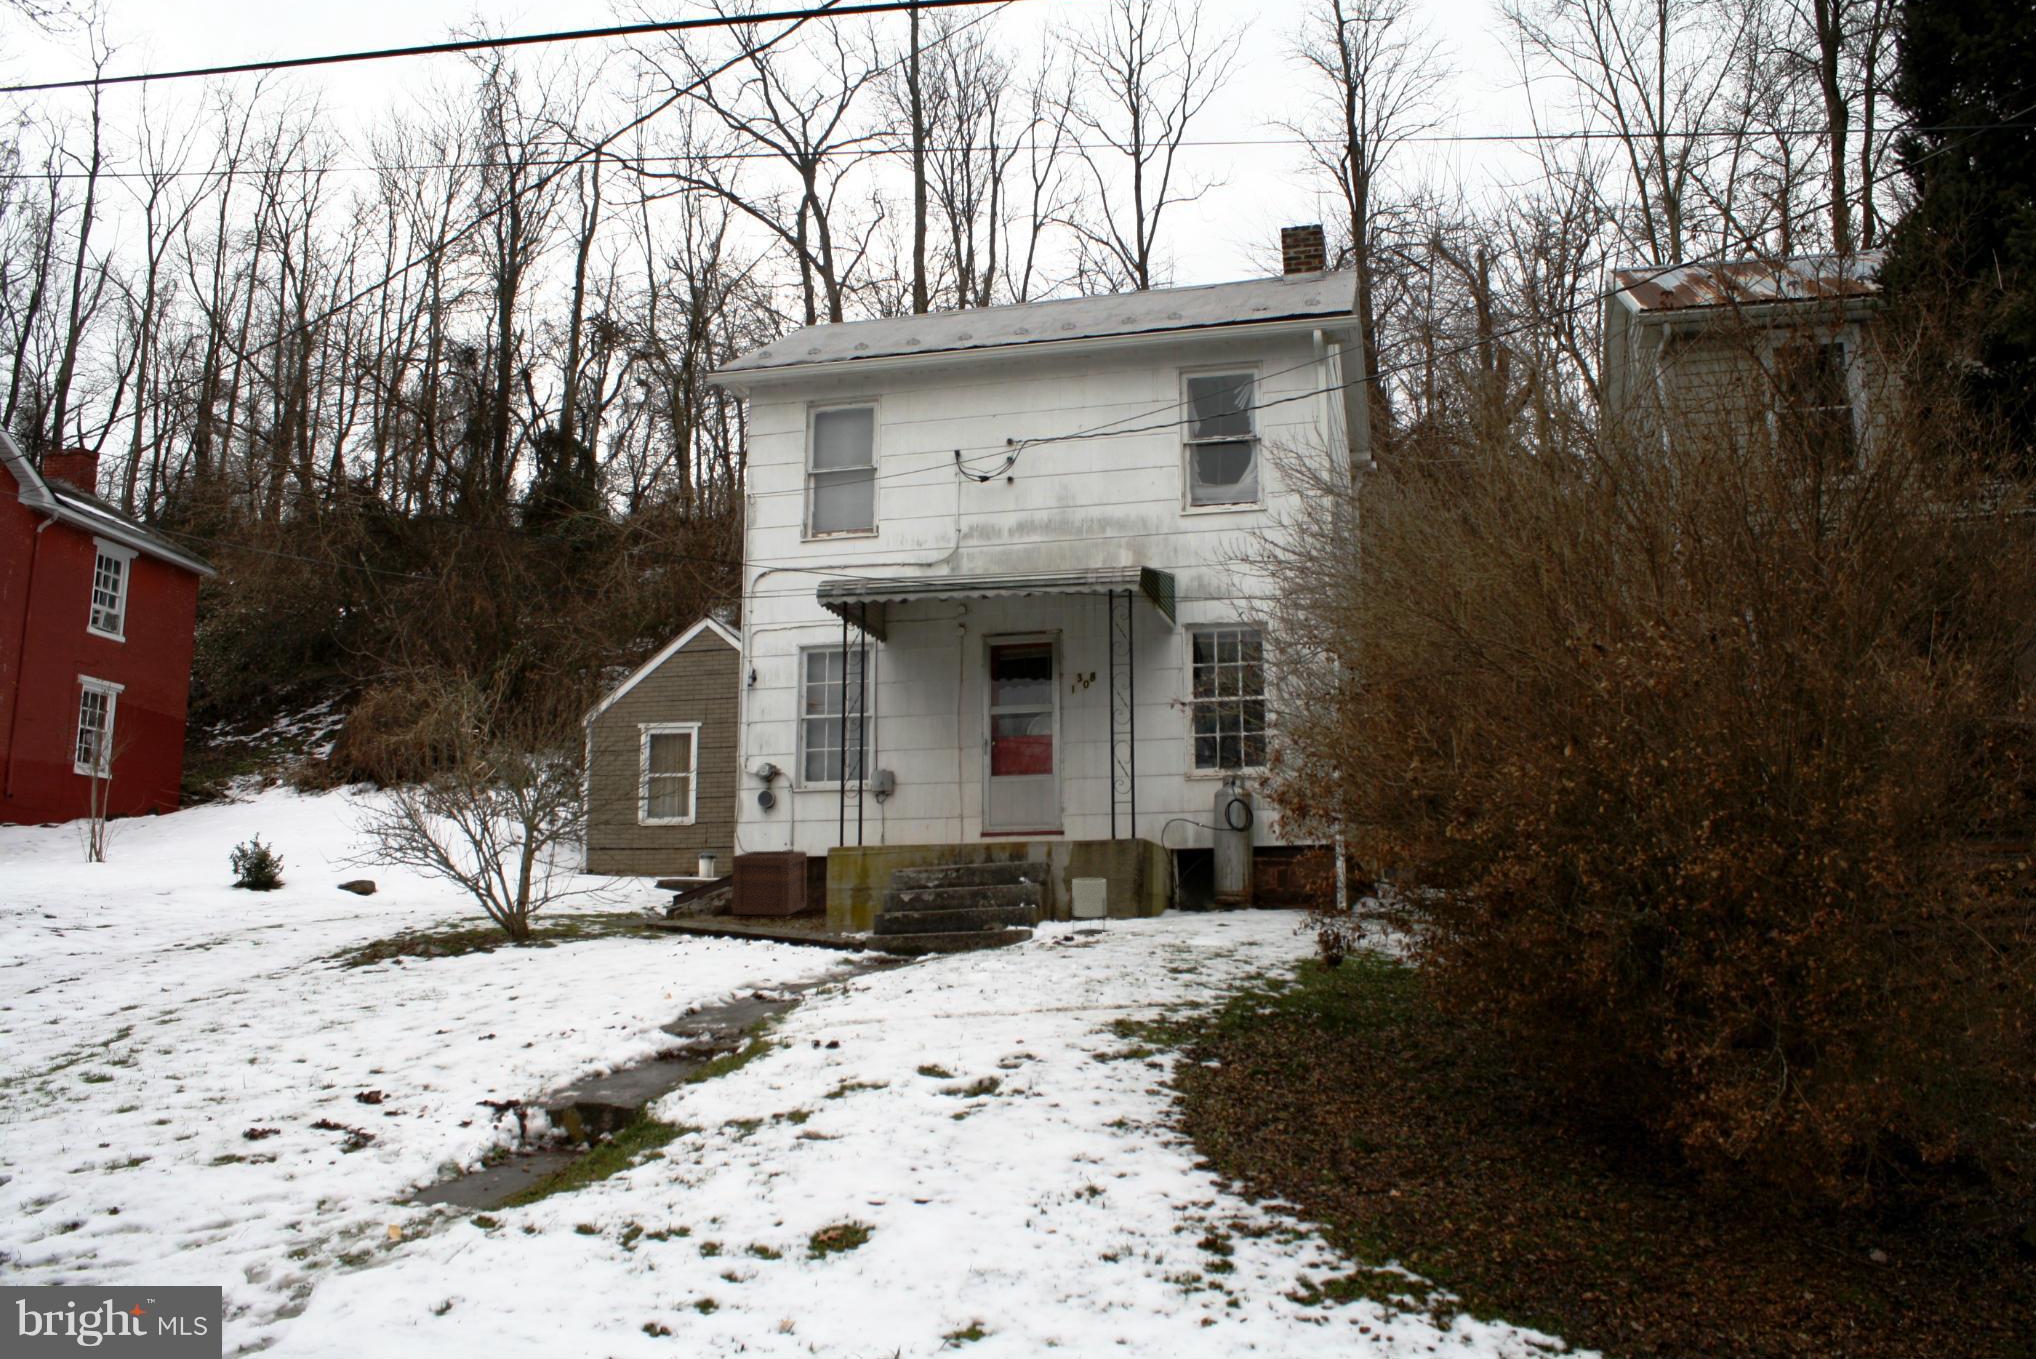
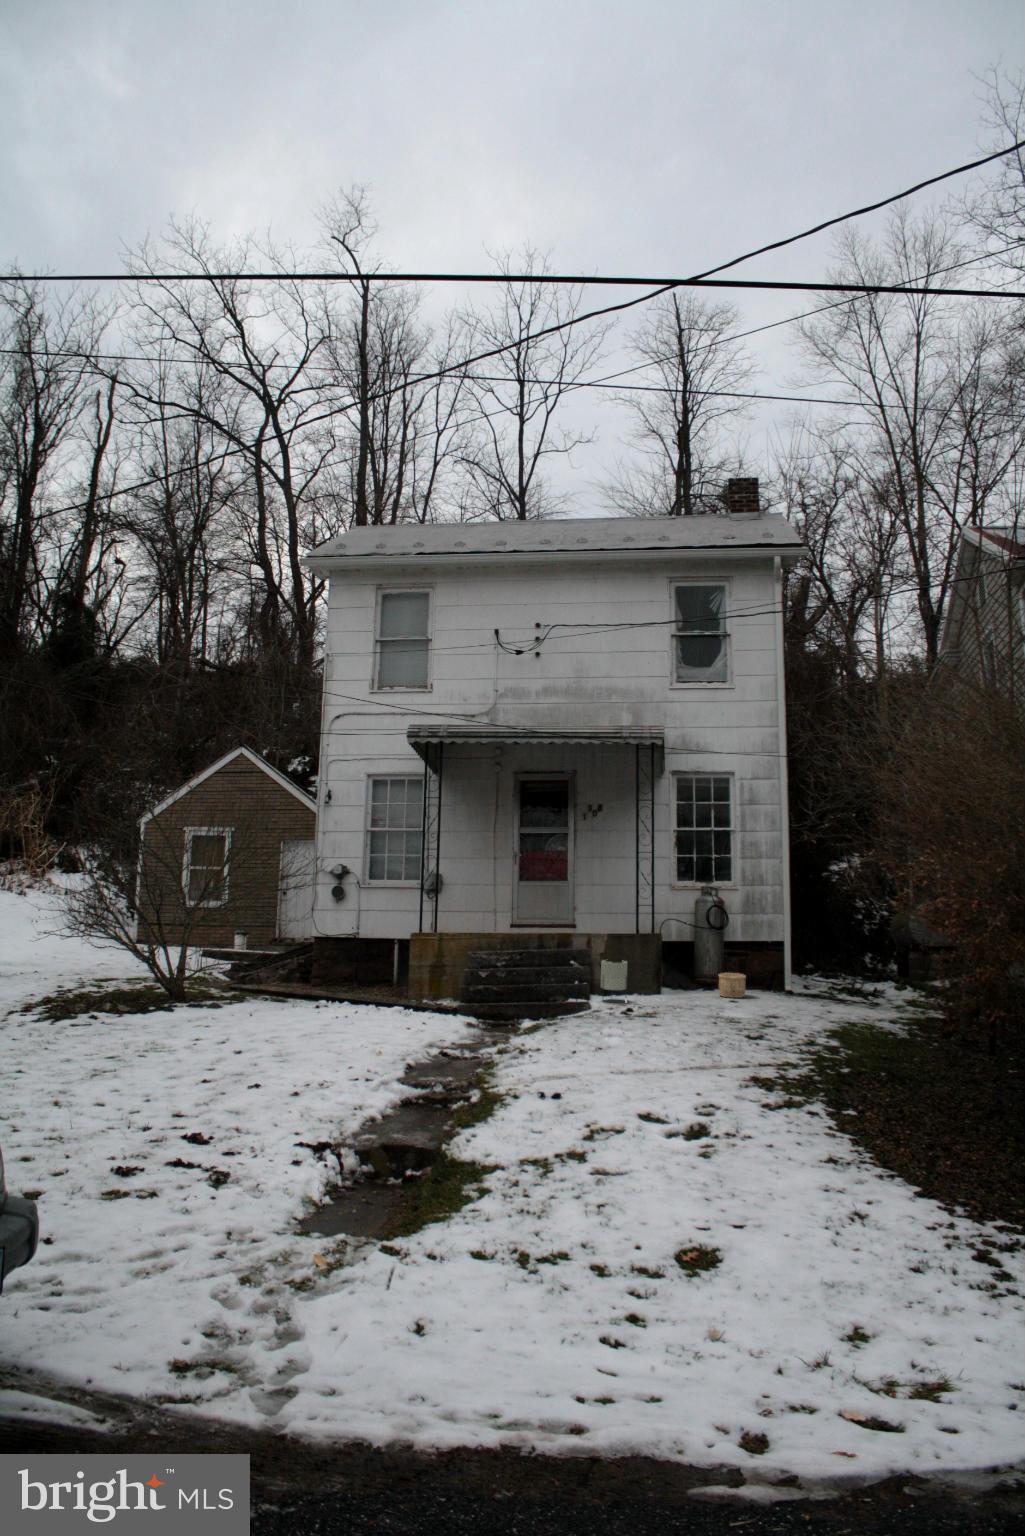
wooden crate: present [732,851,807,916] -> none [317,934,372,986]
wooden bucket: none [1239,893,1276,926] -> present [719,973,746,998]

